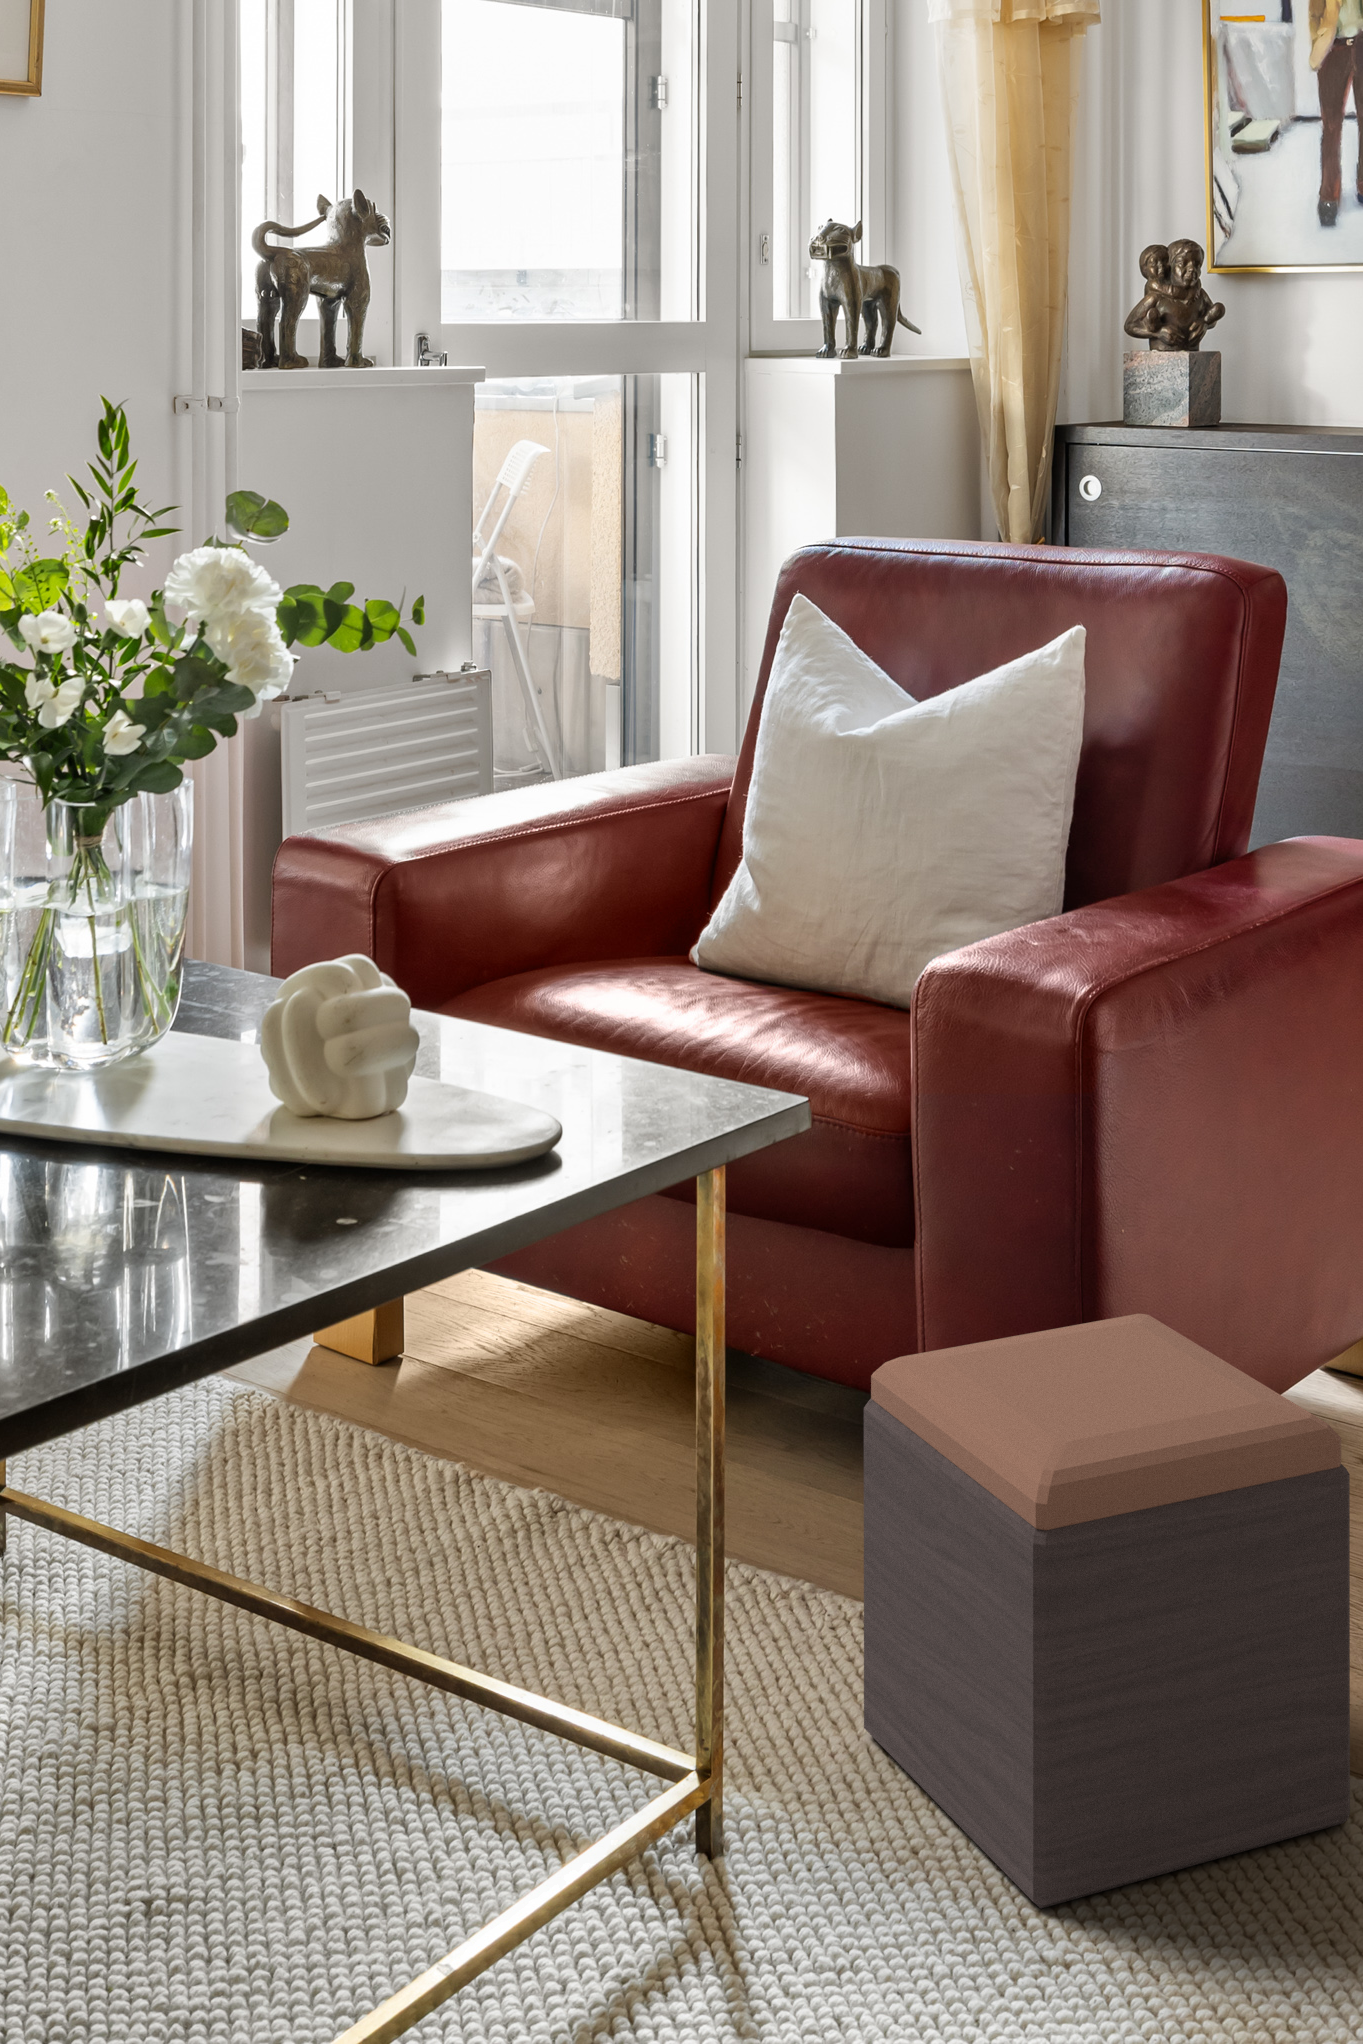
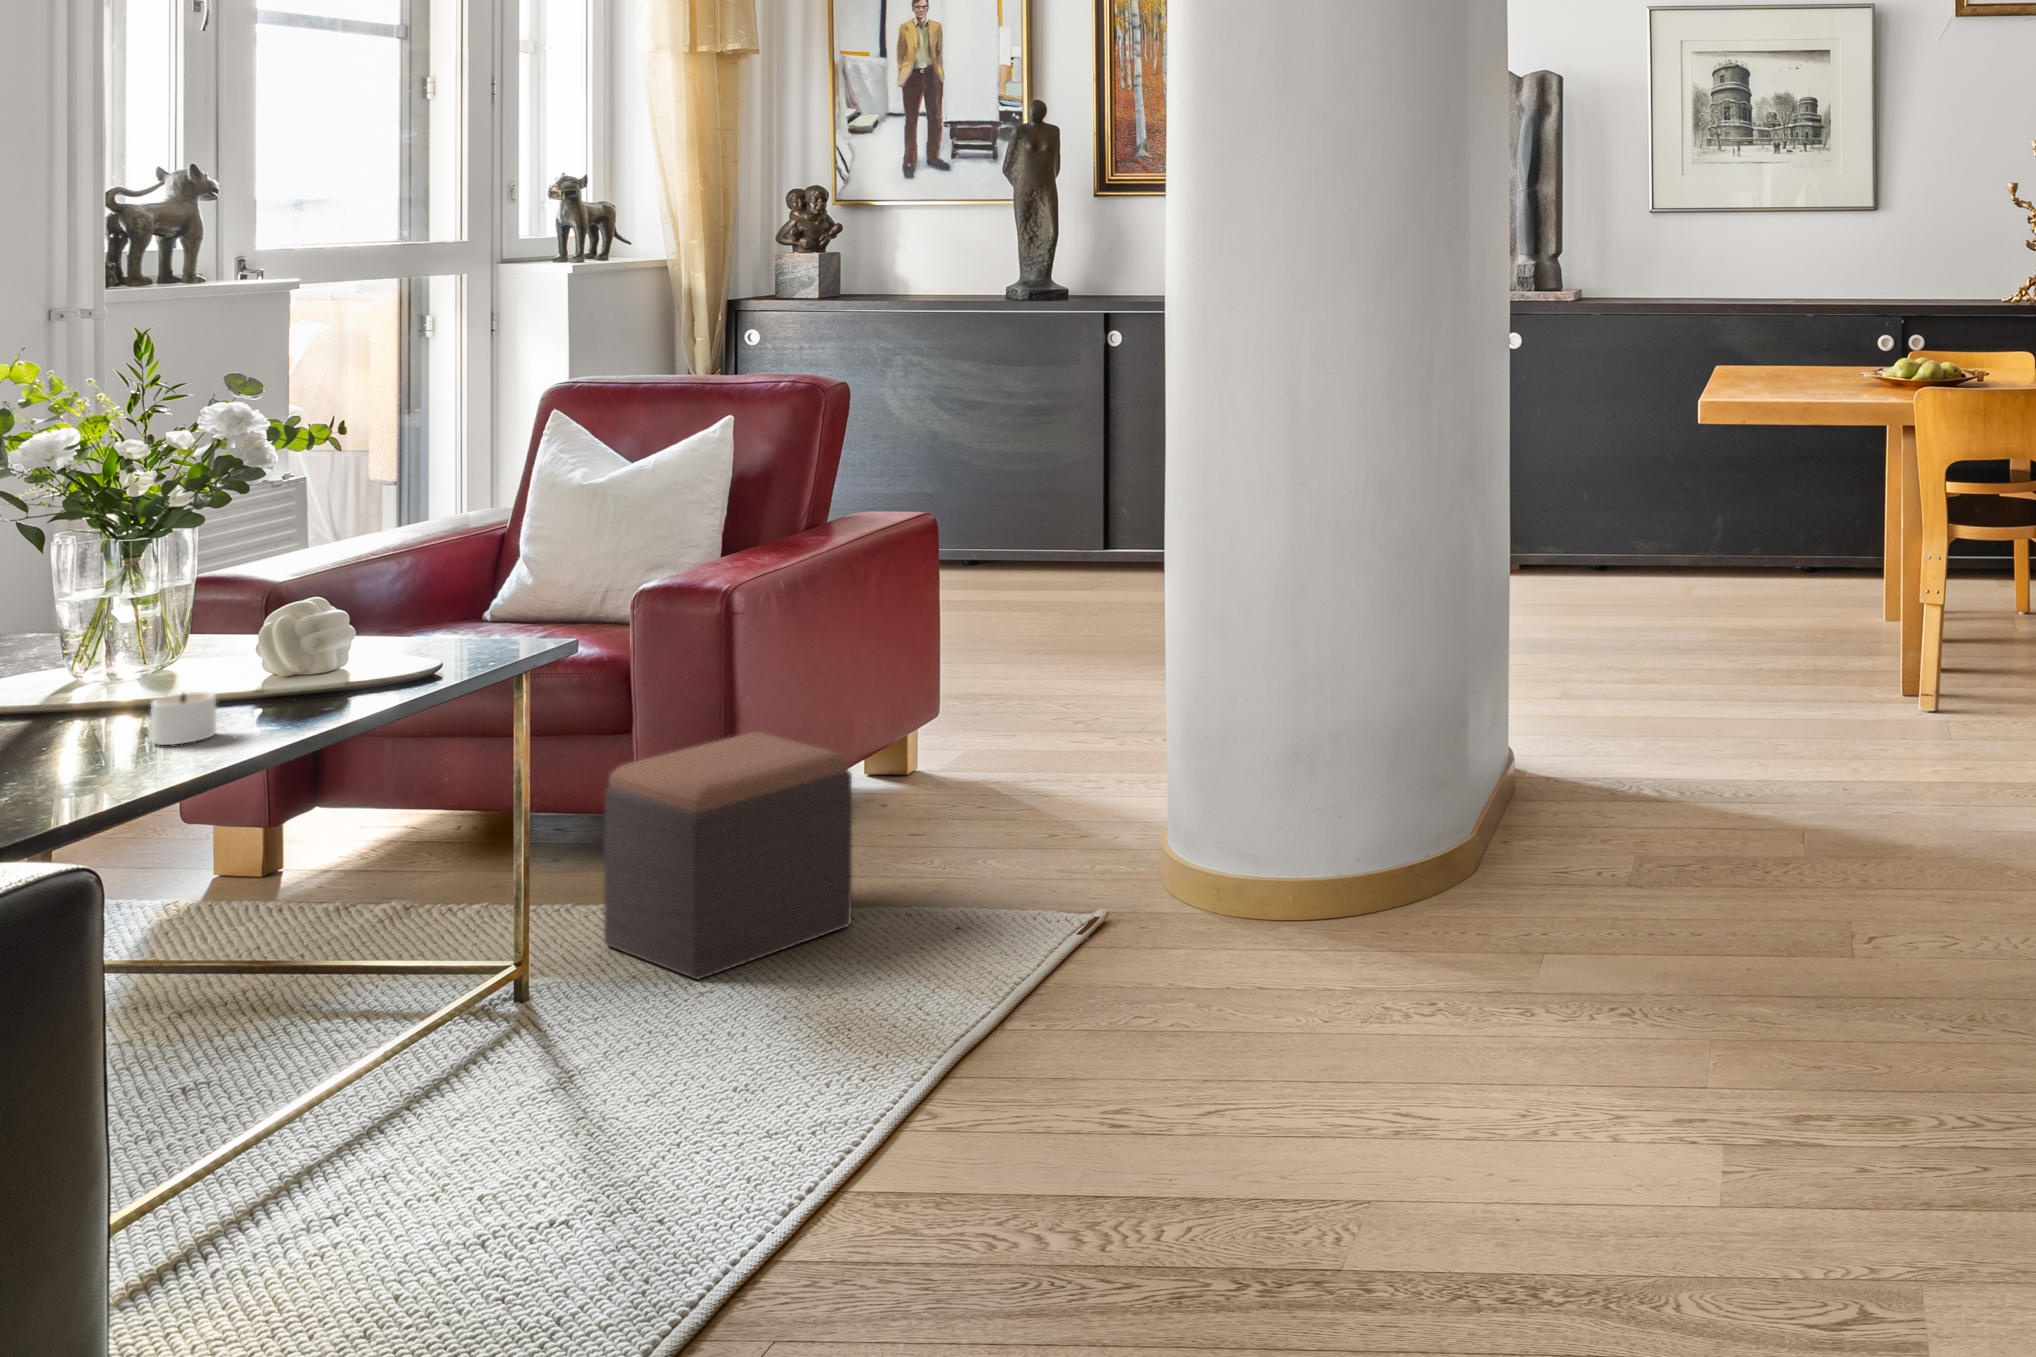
candle: none [34,1158,164,1280] -> present [151,692,216,745]

